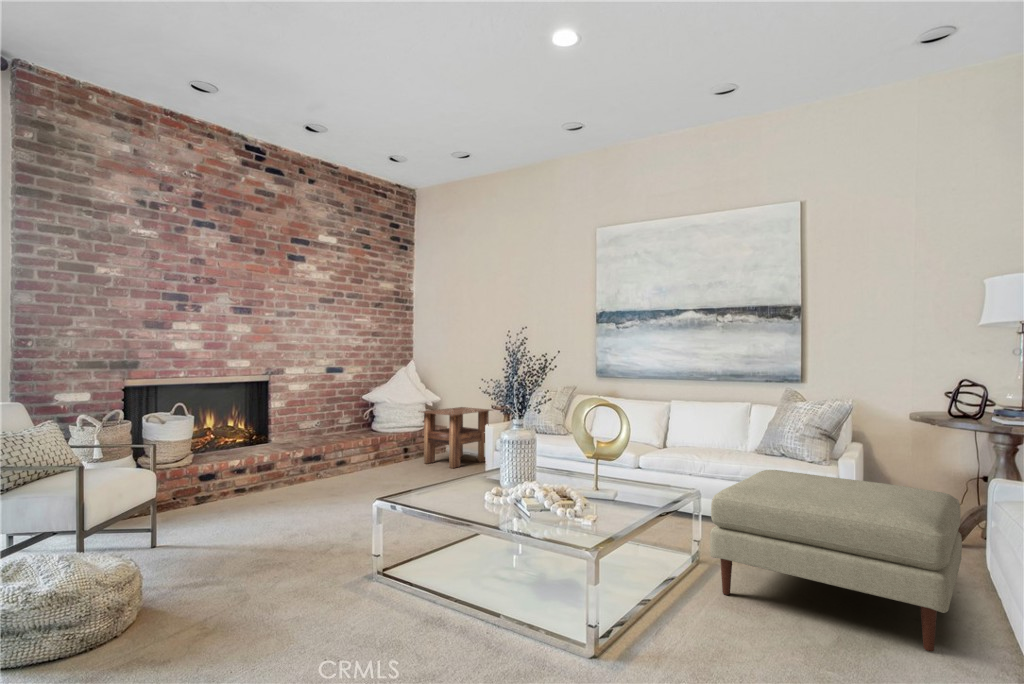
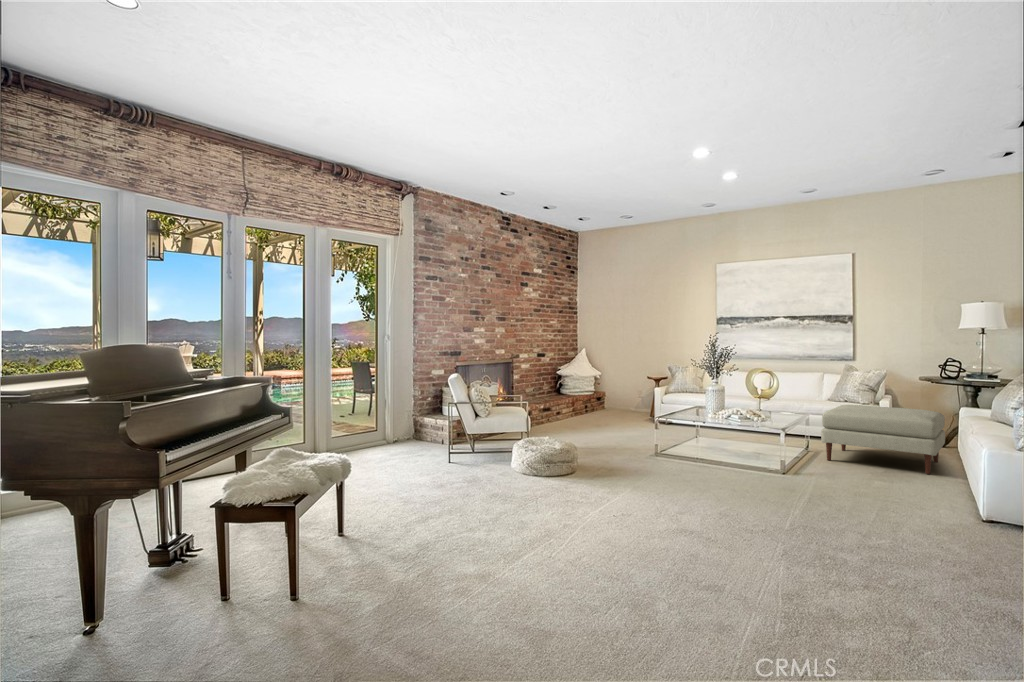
side table: present [421,407,491,468] -> none [595,378,644,416]

